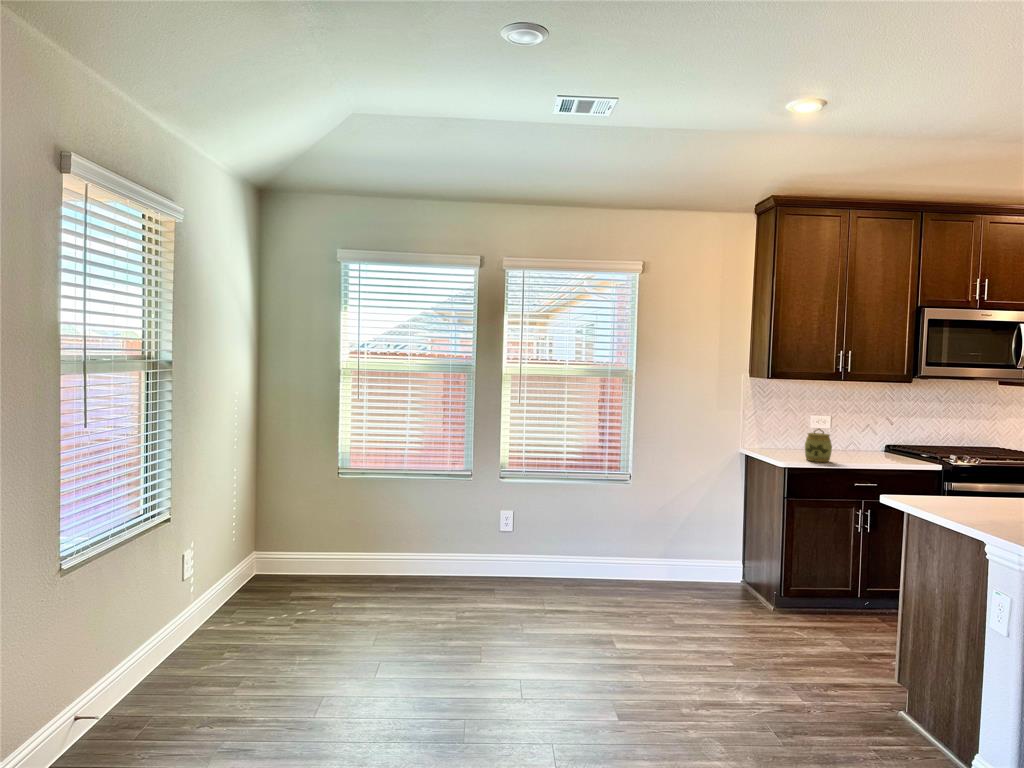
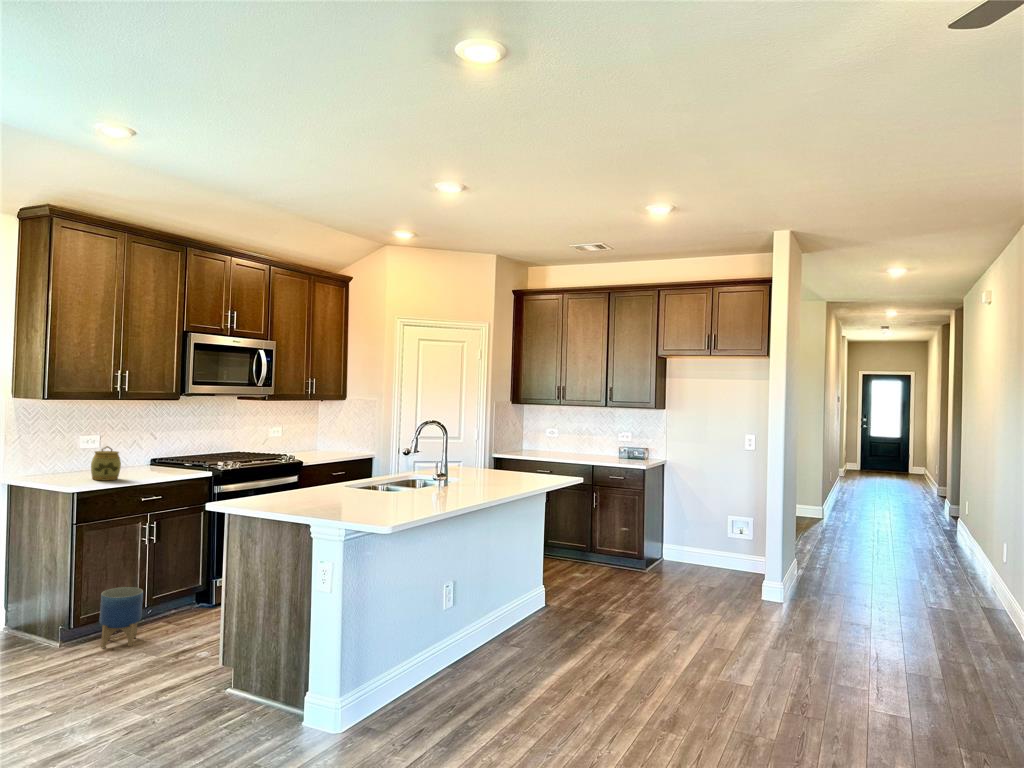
planter: none [807,568,848,631] -> present [99,587,143,648]

